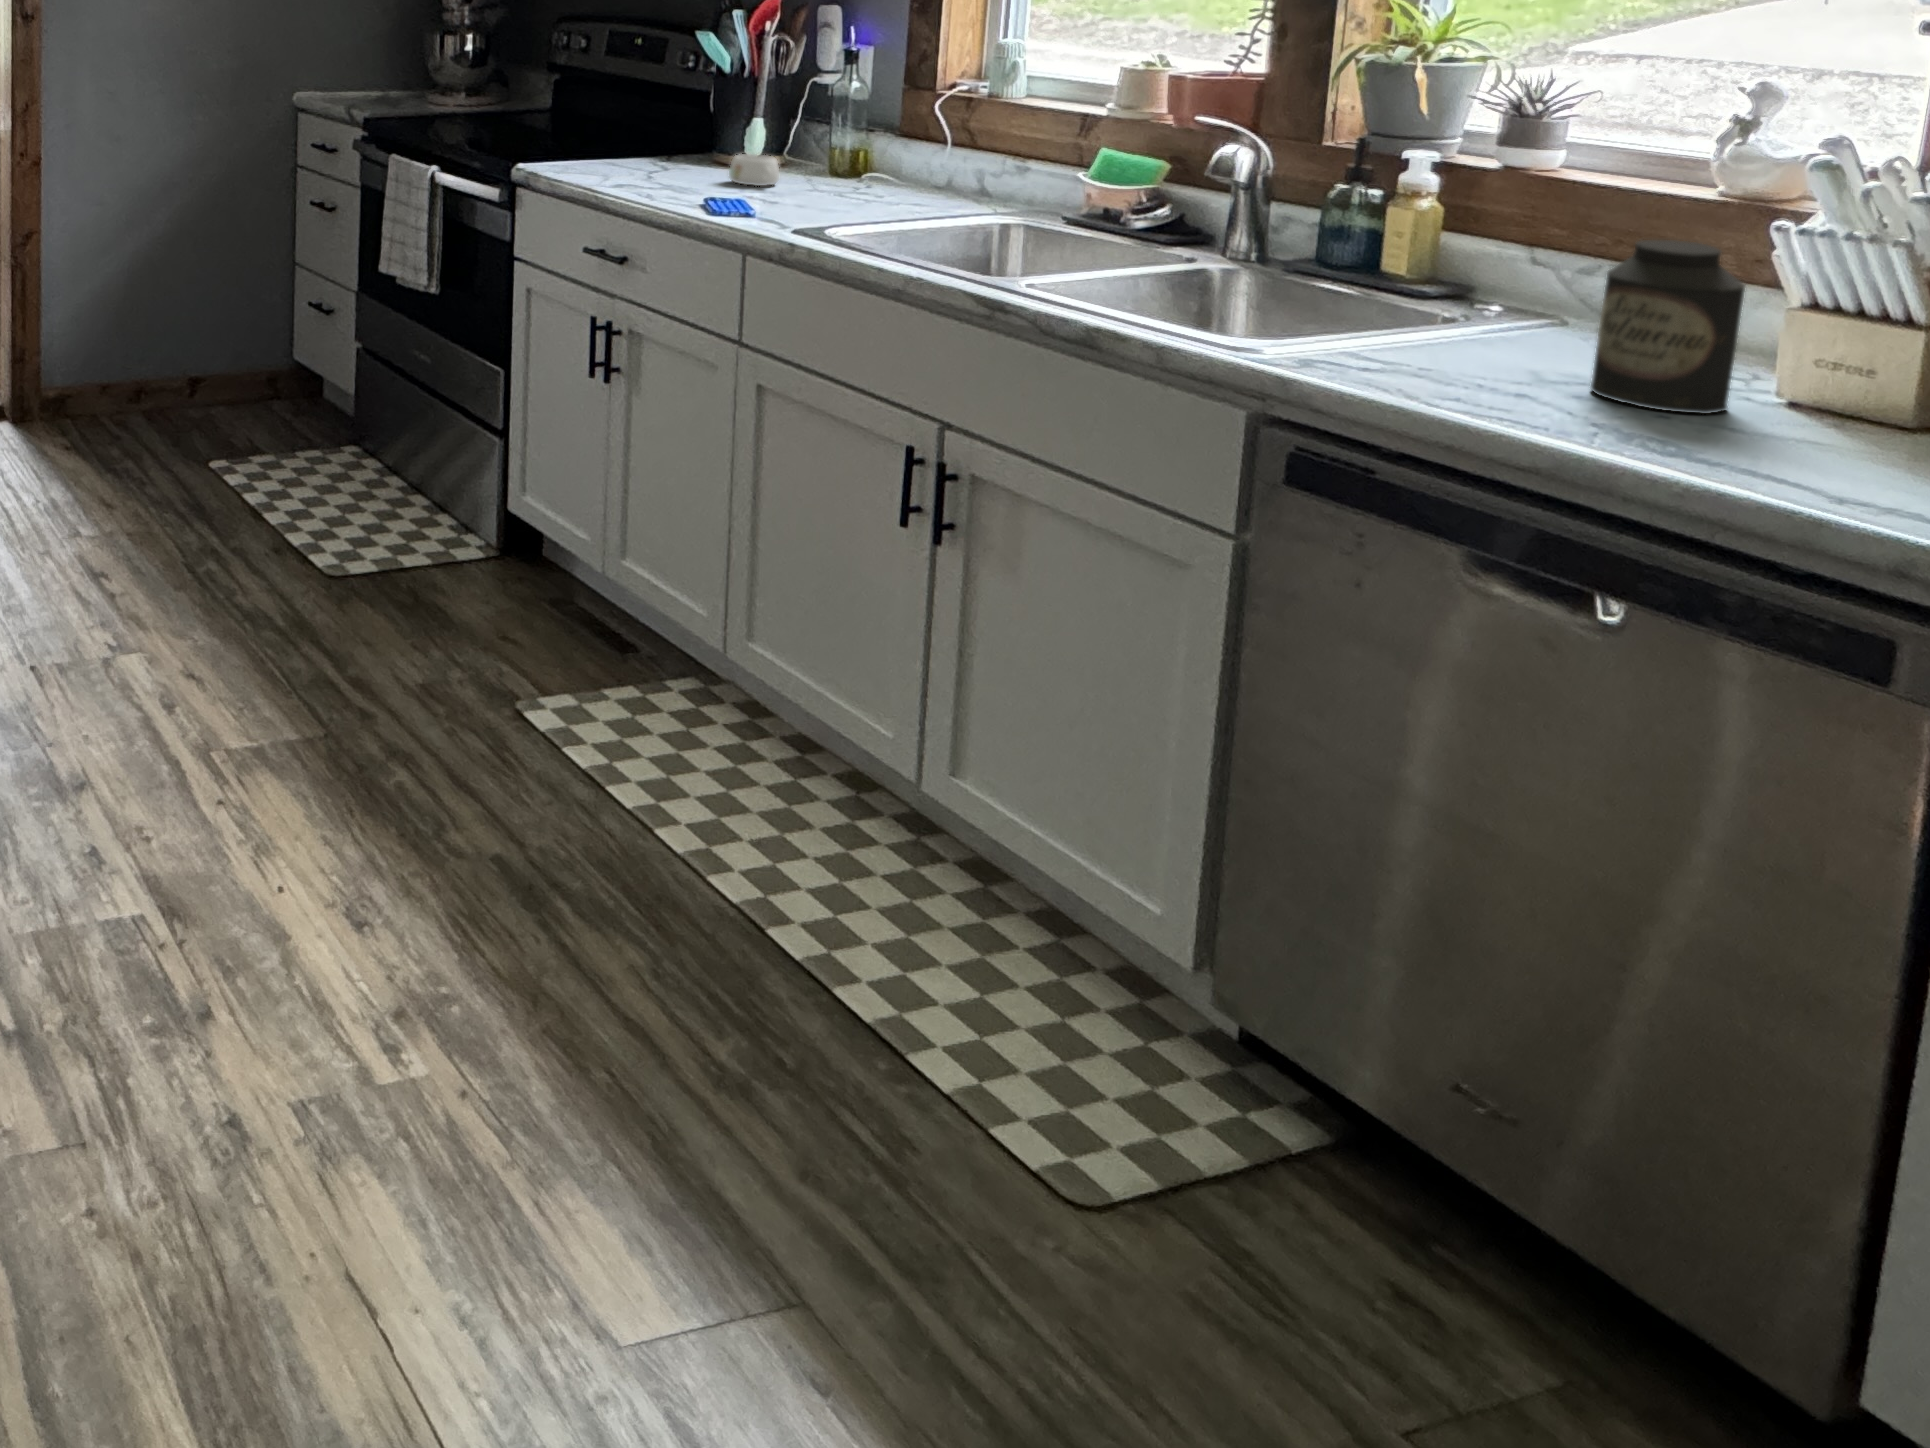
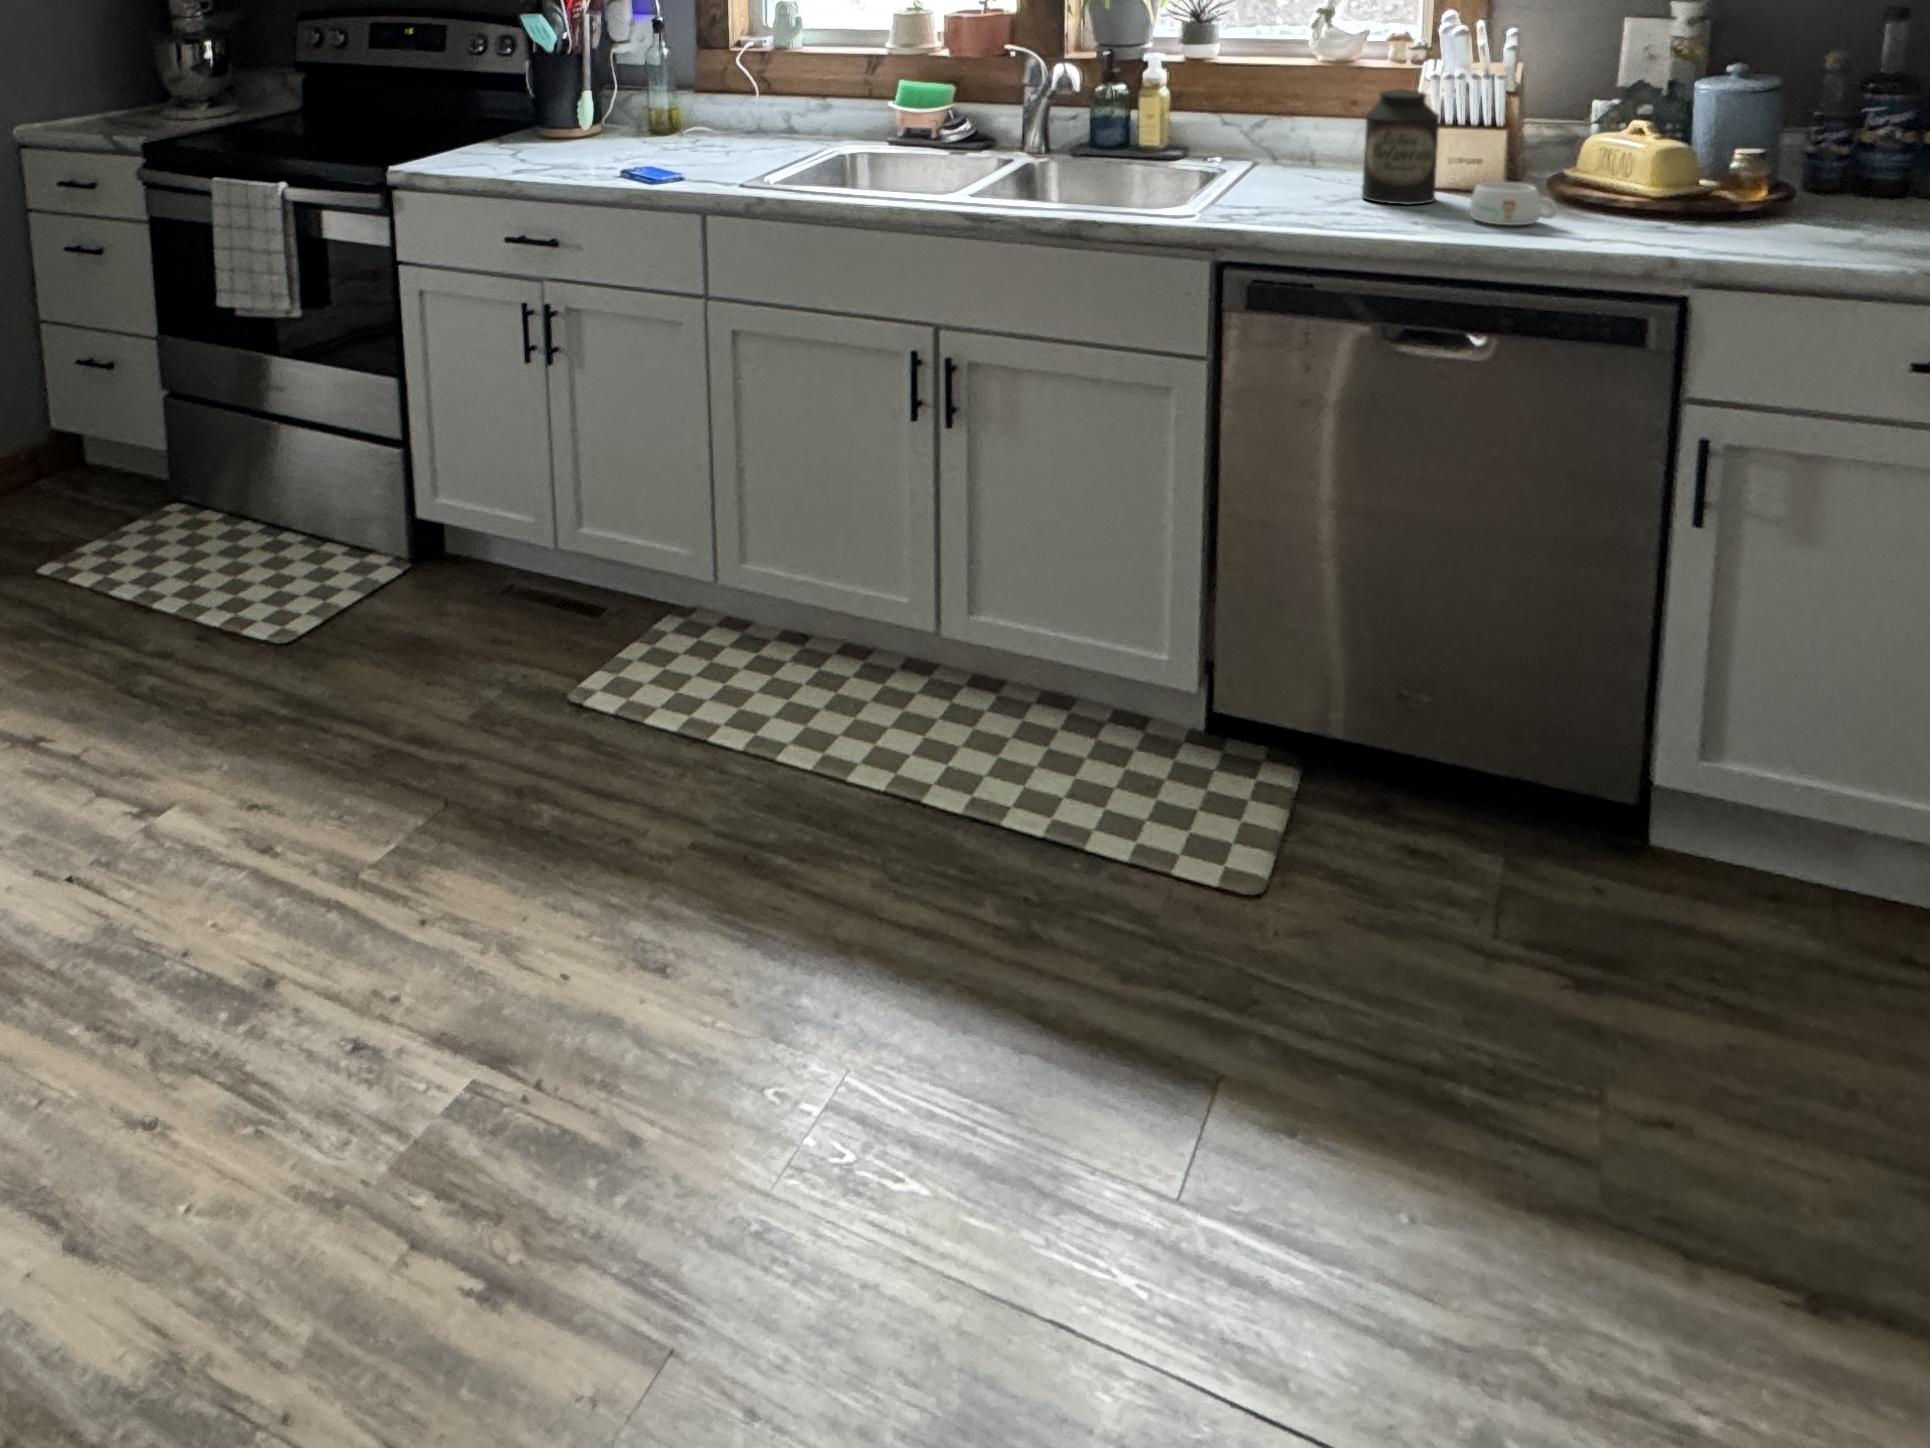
mug: present [729,154,779,186] -> present [1470,182,1557,225]

